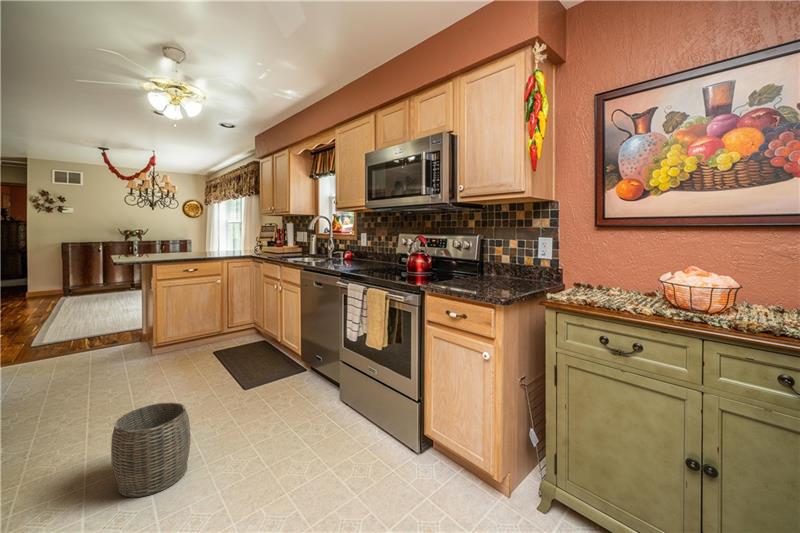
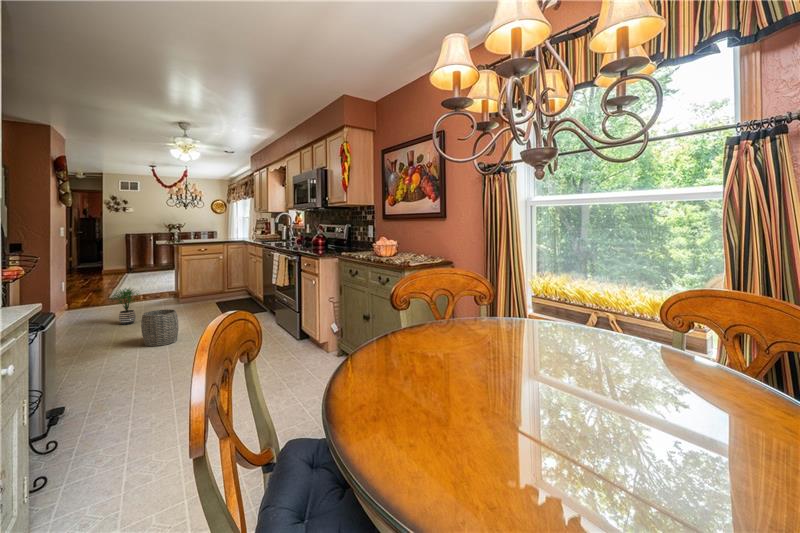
potted plant: none [31,347,99,419] -> present [110,288,138,325]

